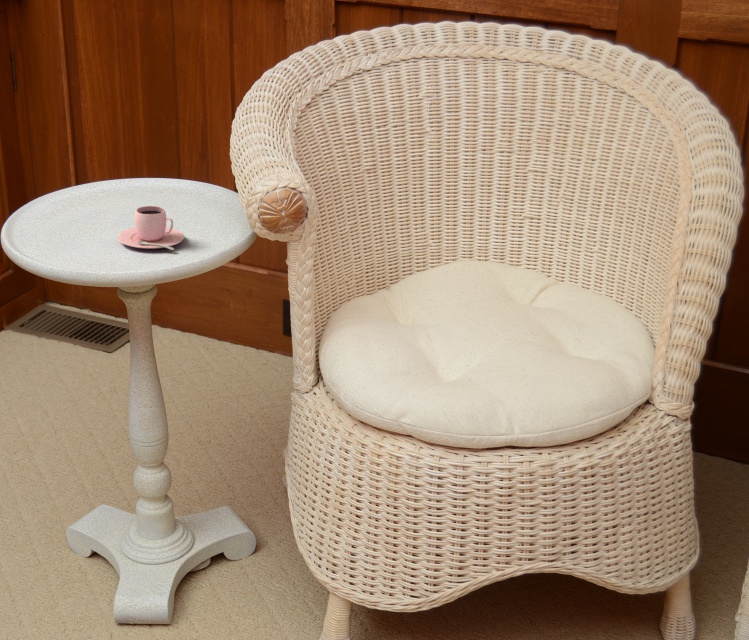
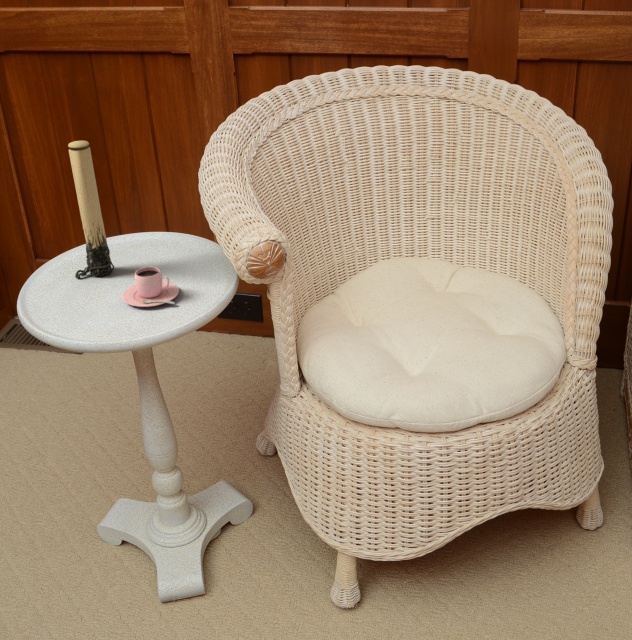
candle: none [75,55,121,216] -> present [68,140,114,278]

